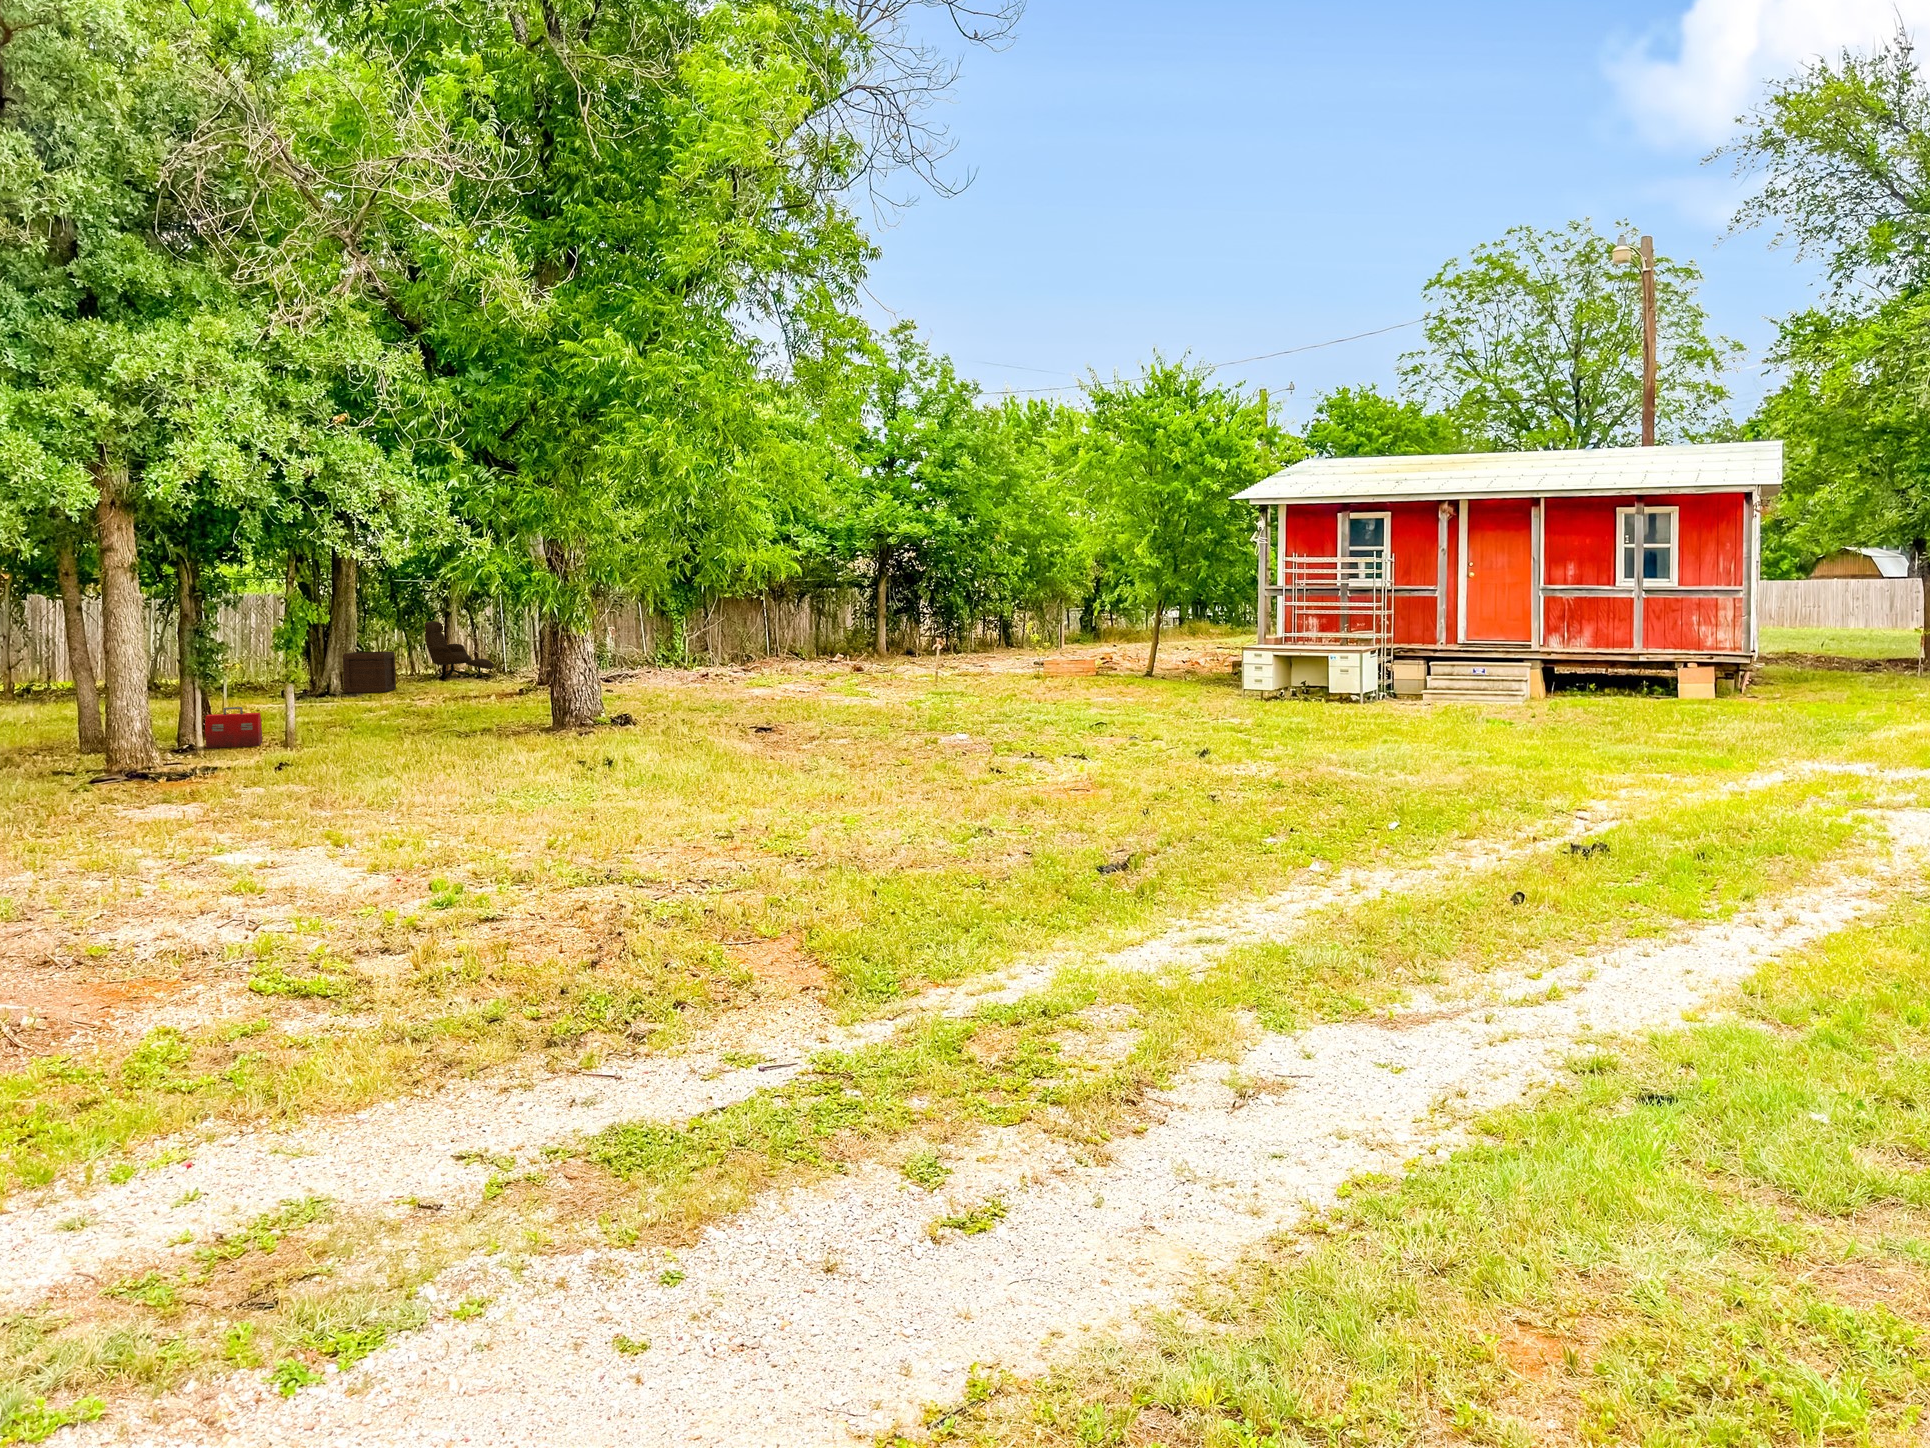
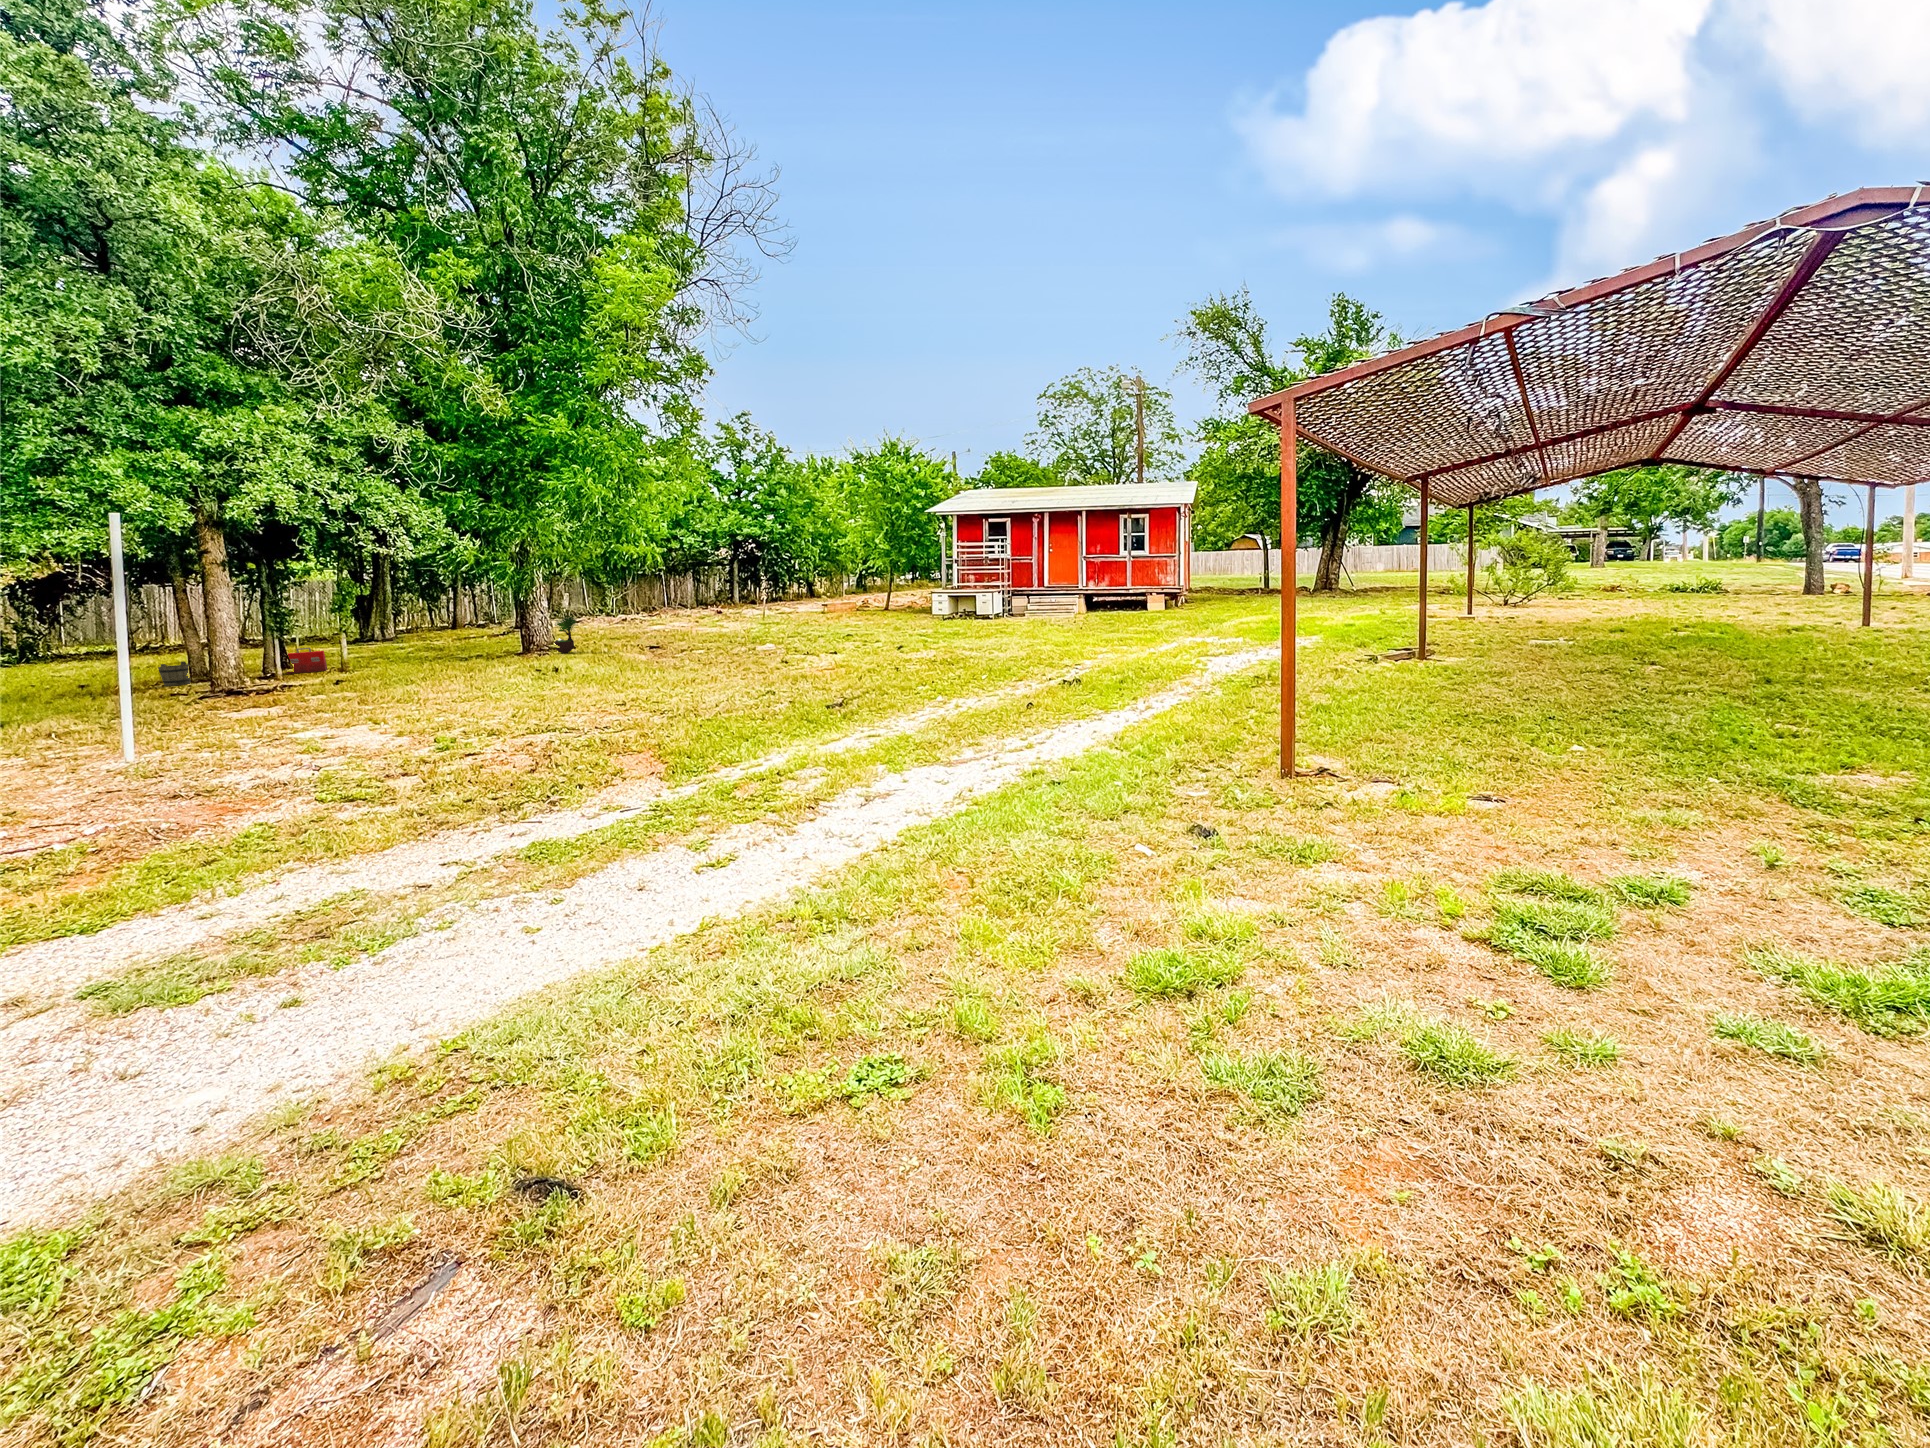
lounge chair: present [425,621,494,678] -> none [431,594,484,629]
wooden crate: present [343,651,396,693] -> none [375,613,416,640]
potted tree: none [594,664,634,734] -> present [554,616,577,653]
bucket: none [37,722,79,760] -> present [158,661,190,686]

